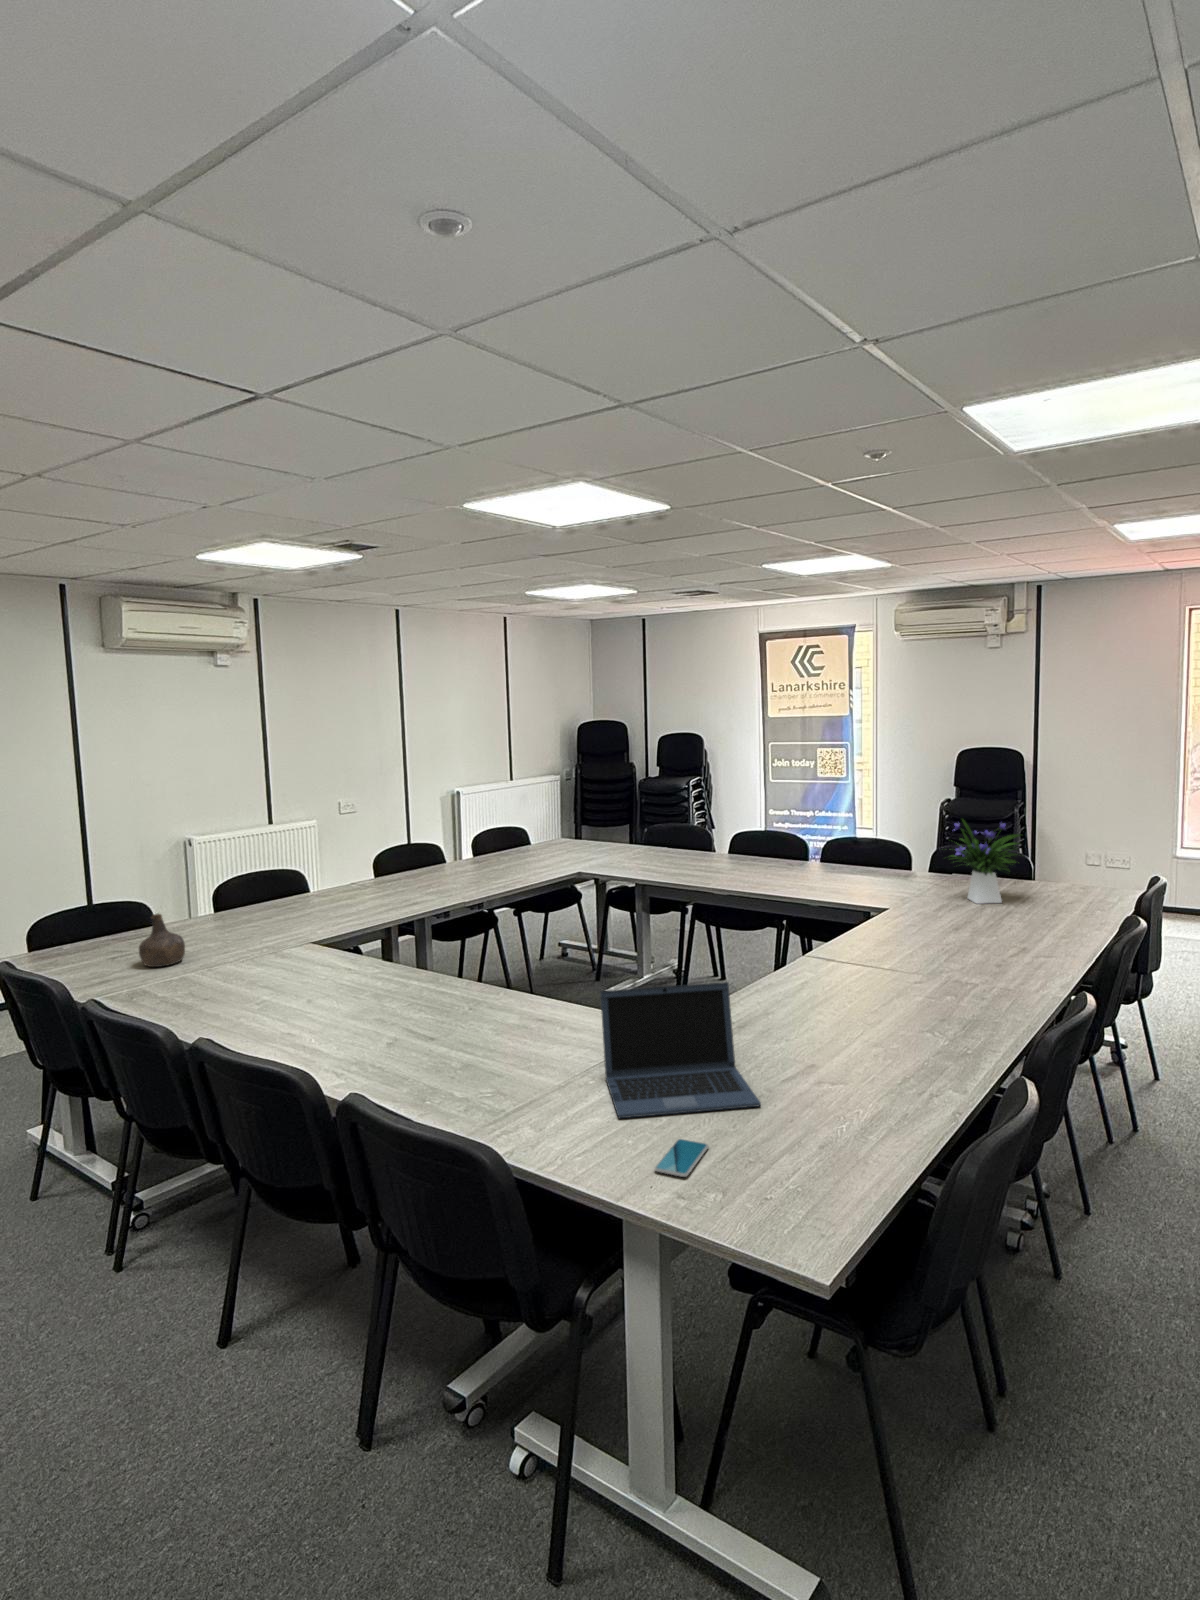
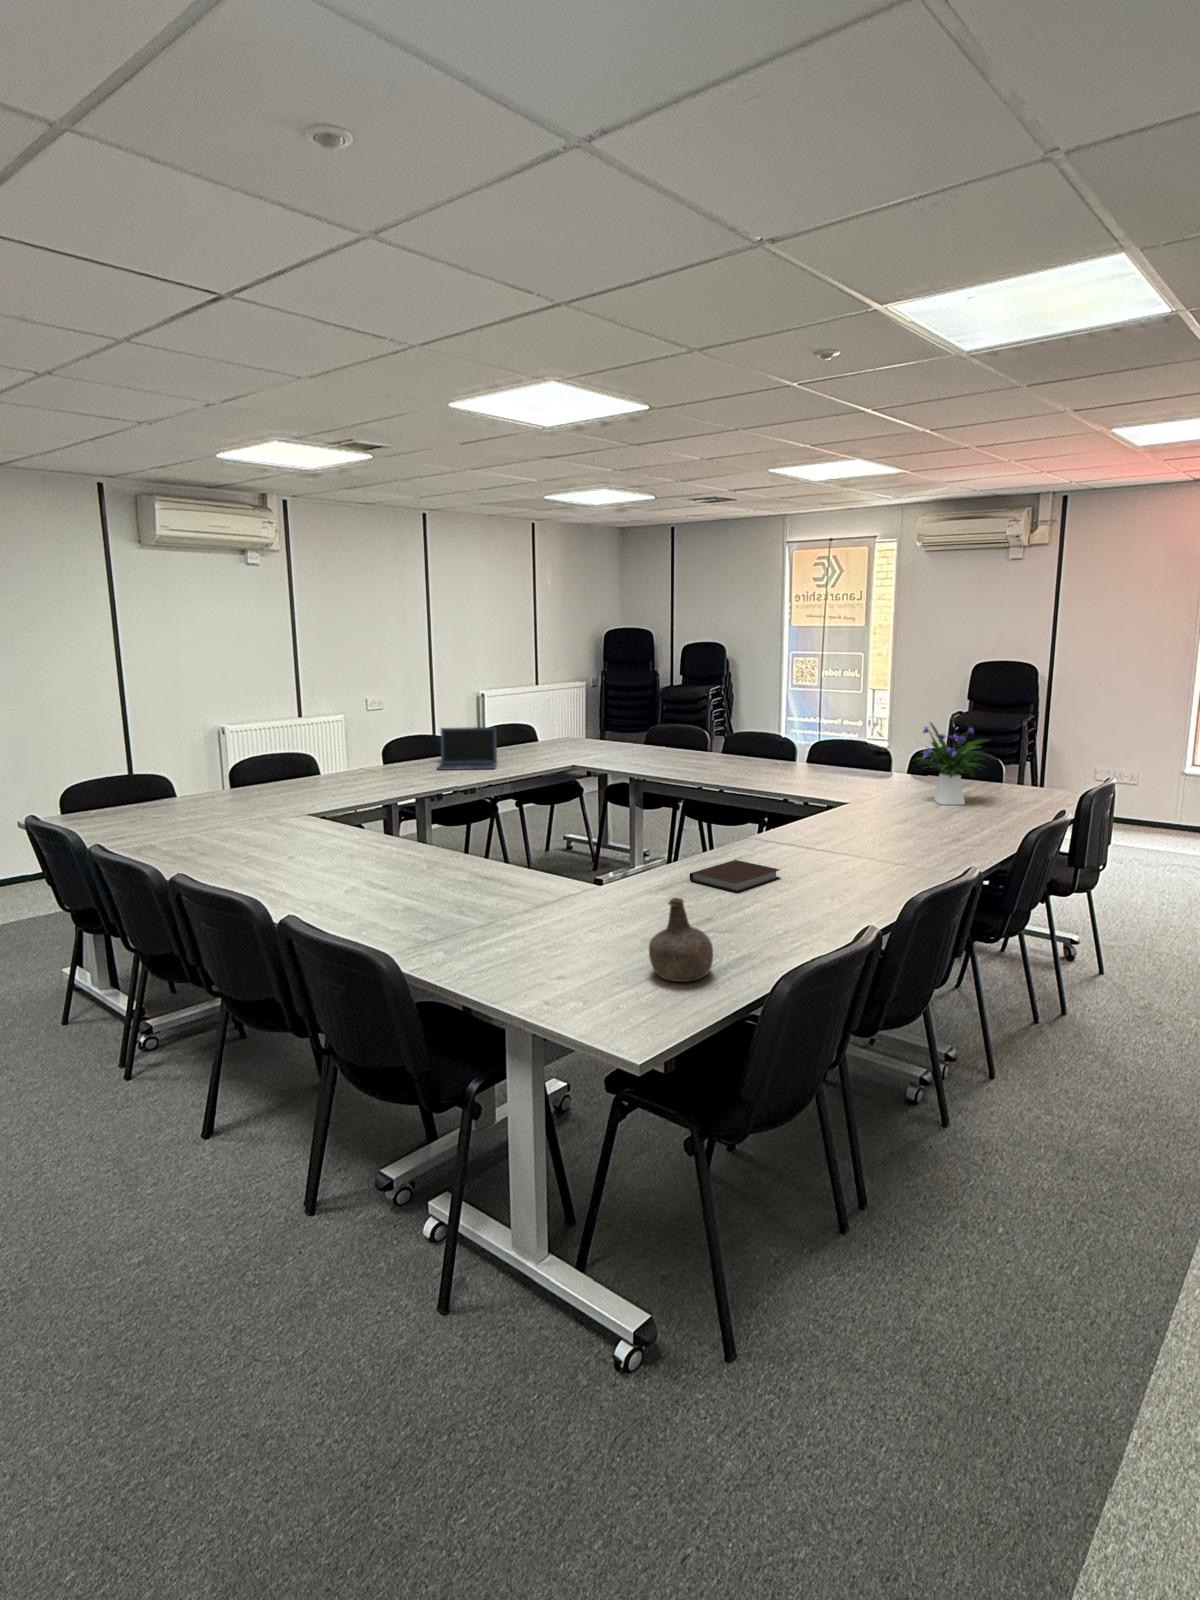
bottle: present [139,914,185,967] -> present [649,898,713,982]
laptop: present [600,982,761,1118] -> present [437,727,497,770]
notebook: none [761,983,858,1024] -> present [690,860,780,892]
smartphone: present [655,1139,708,1177] -> none [539,968,593,994]

